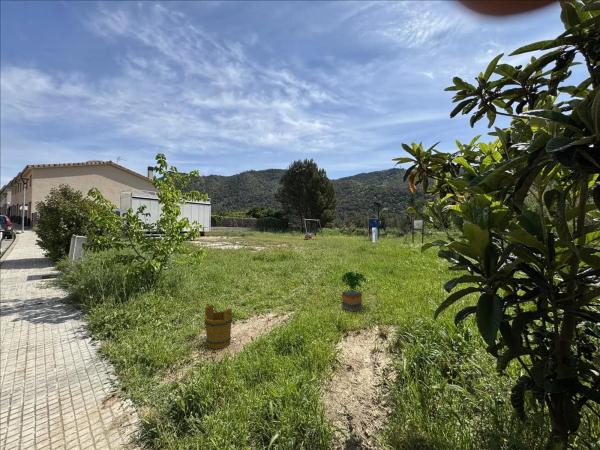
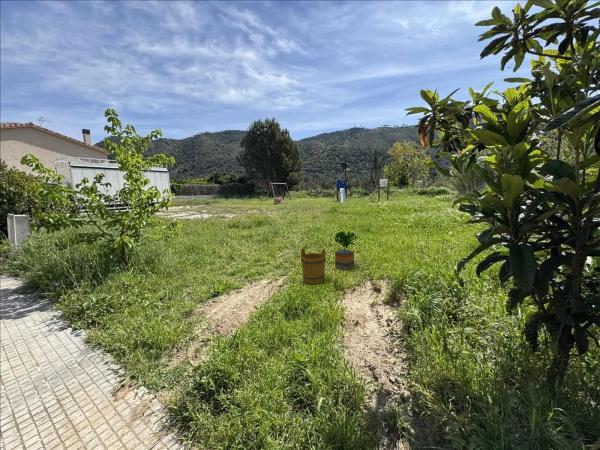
bucket: present [205,305,234,349] -> present [301,248,326,284]

